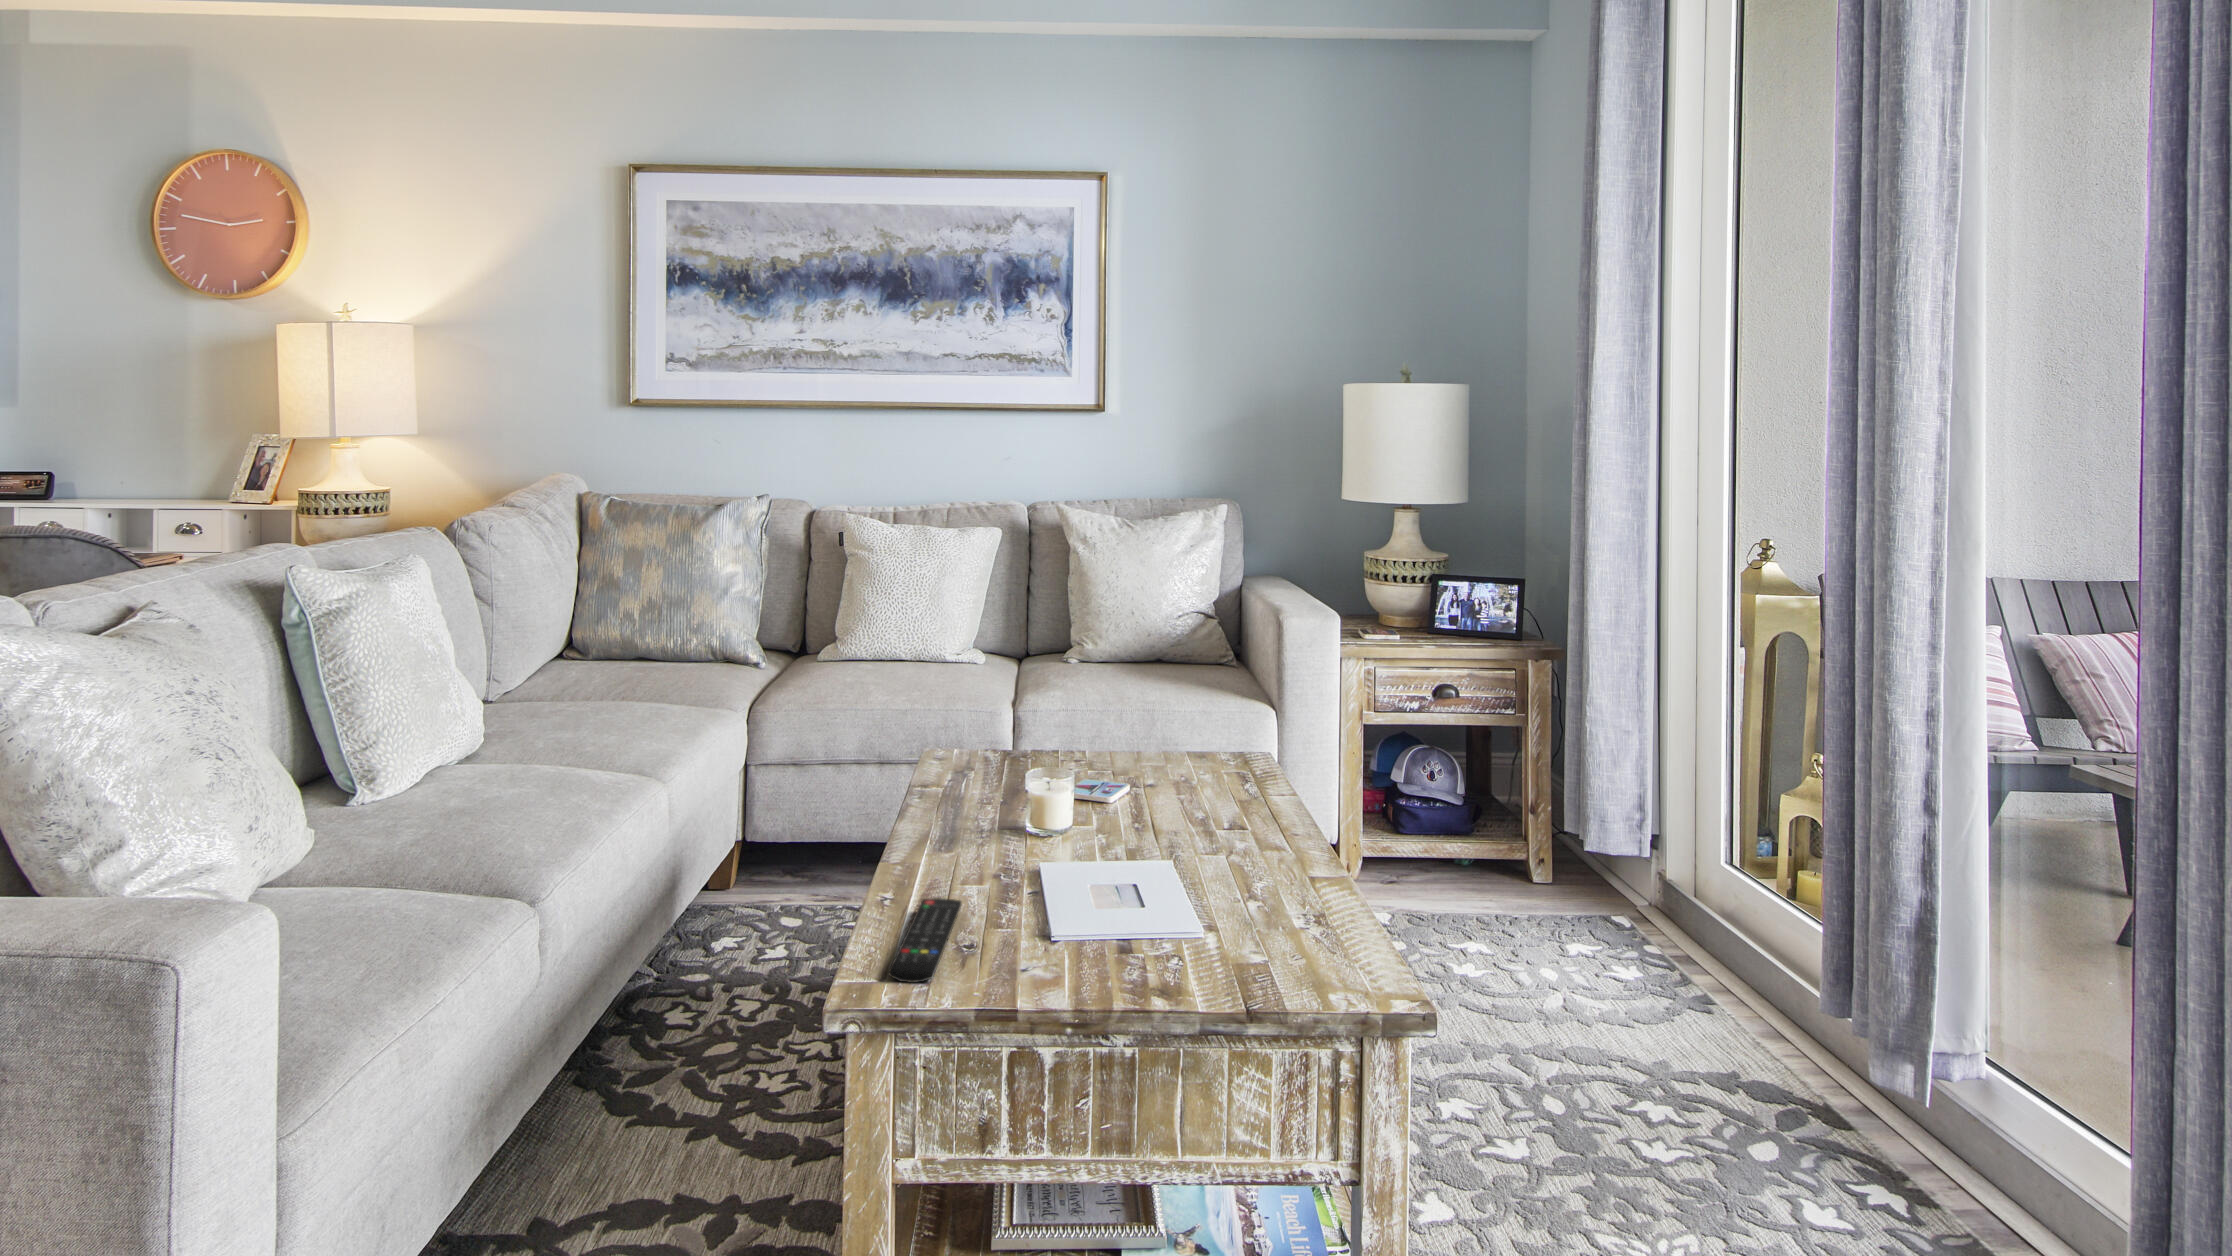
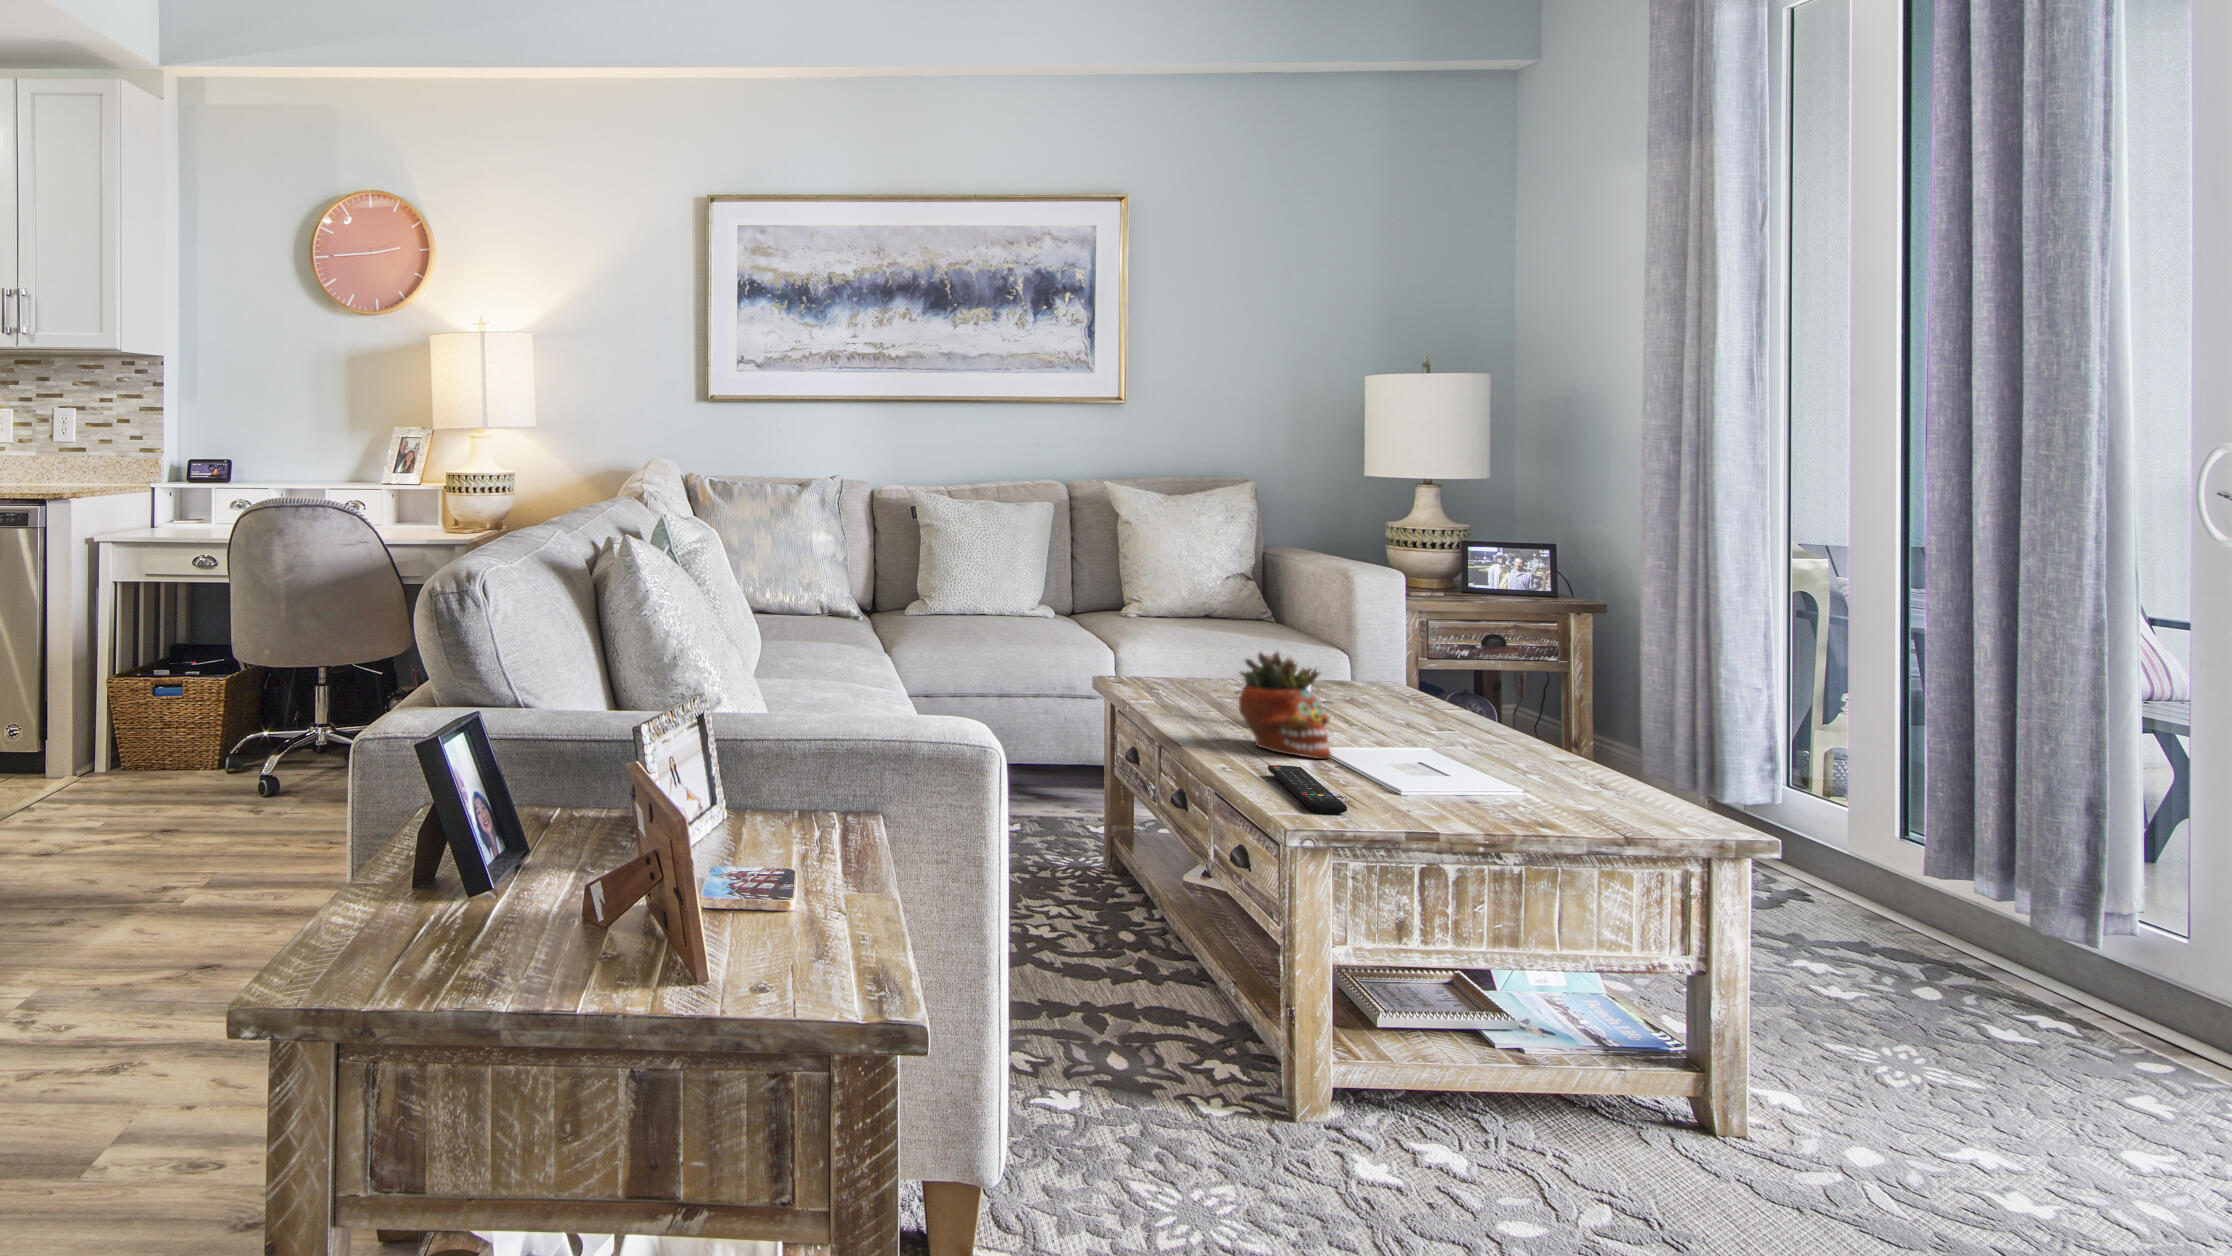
succulent planter: none [957,741,1052,880] -> present [1239,652,1331,759]

